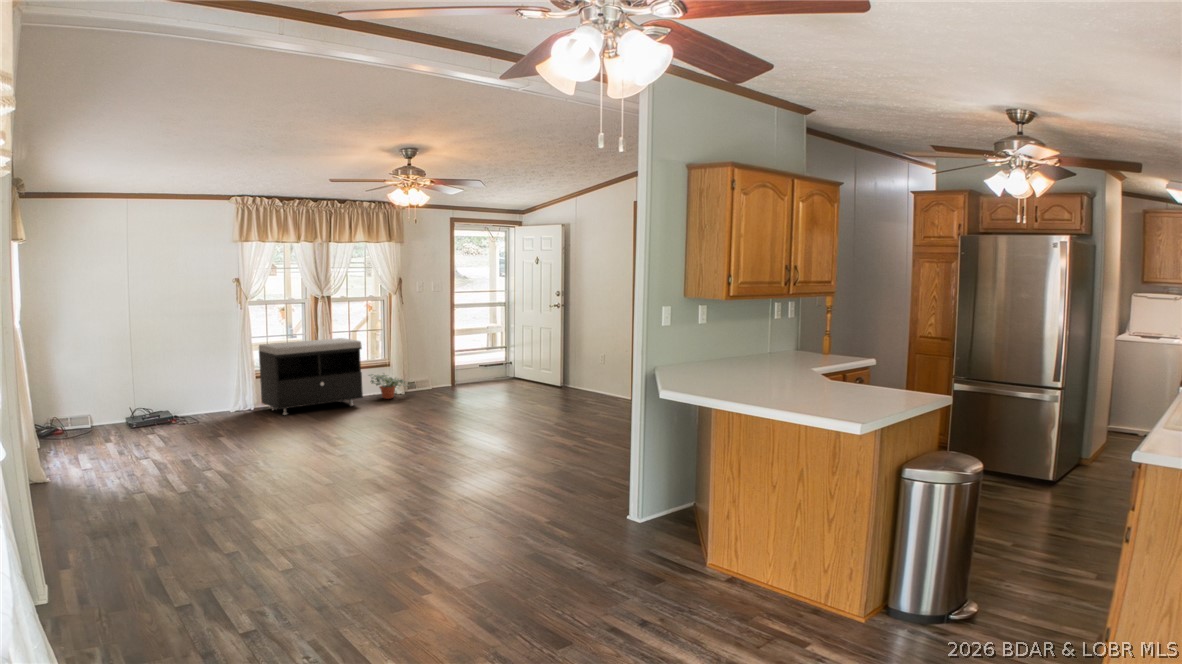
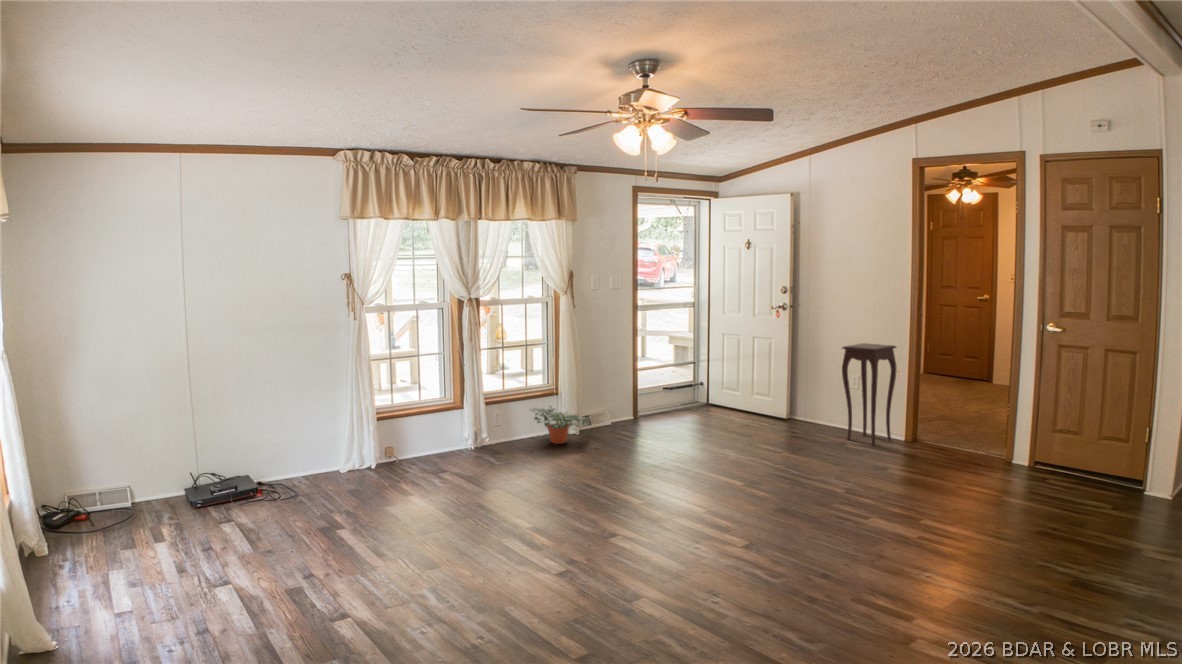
side table: none [584,331,620,400] -> present [842,343,897,445]
storage bench: present [259,338,363,415] -> none [381,358,530,477]

